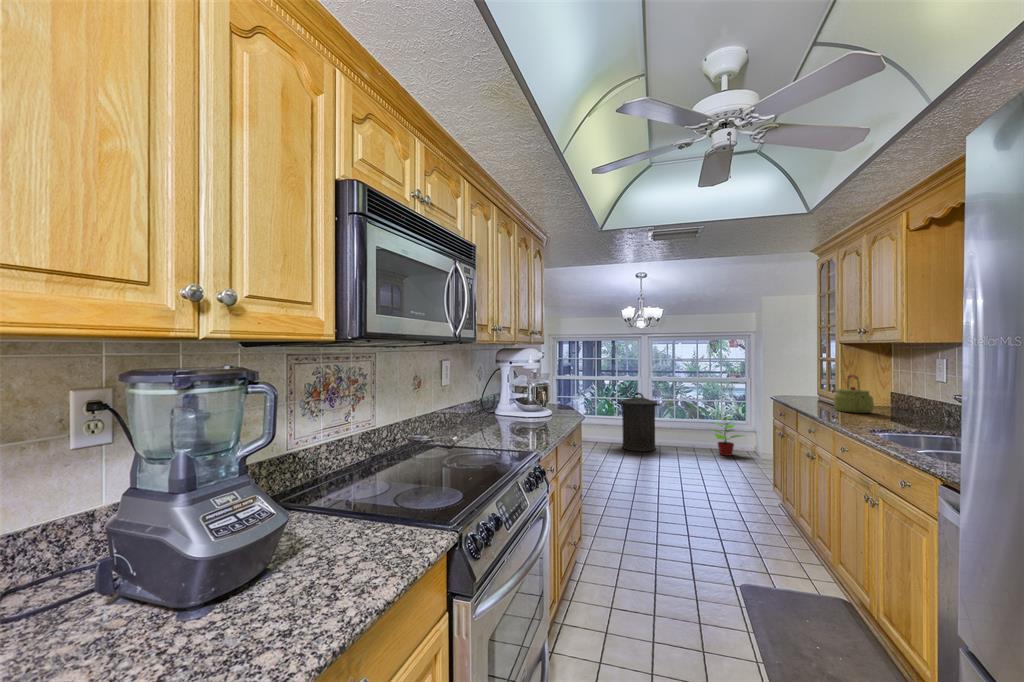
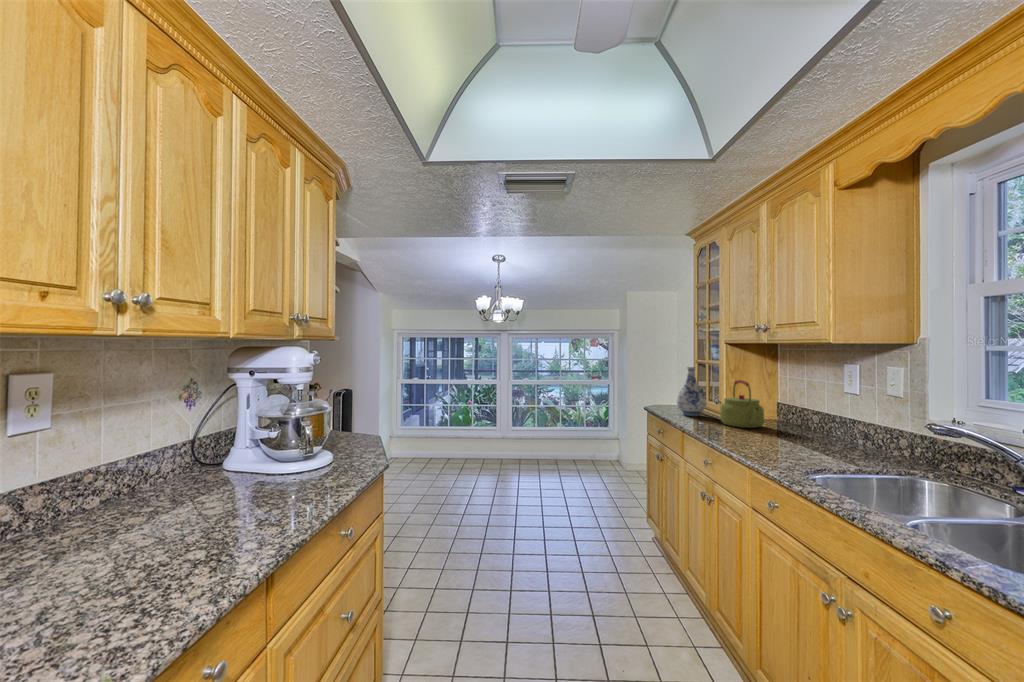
vase: none [798,365,825,405] -> present [677,367,706,416]
trash can: present [617,393,661,452] -> none [473,398,522,467]
potted plant: present [713,417,743,456] -> none [572,420,609,464]

